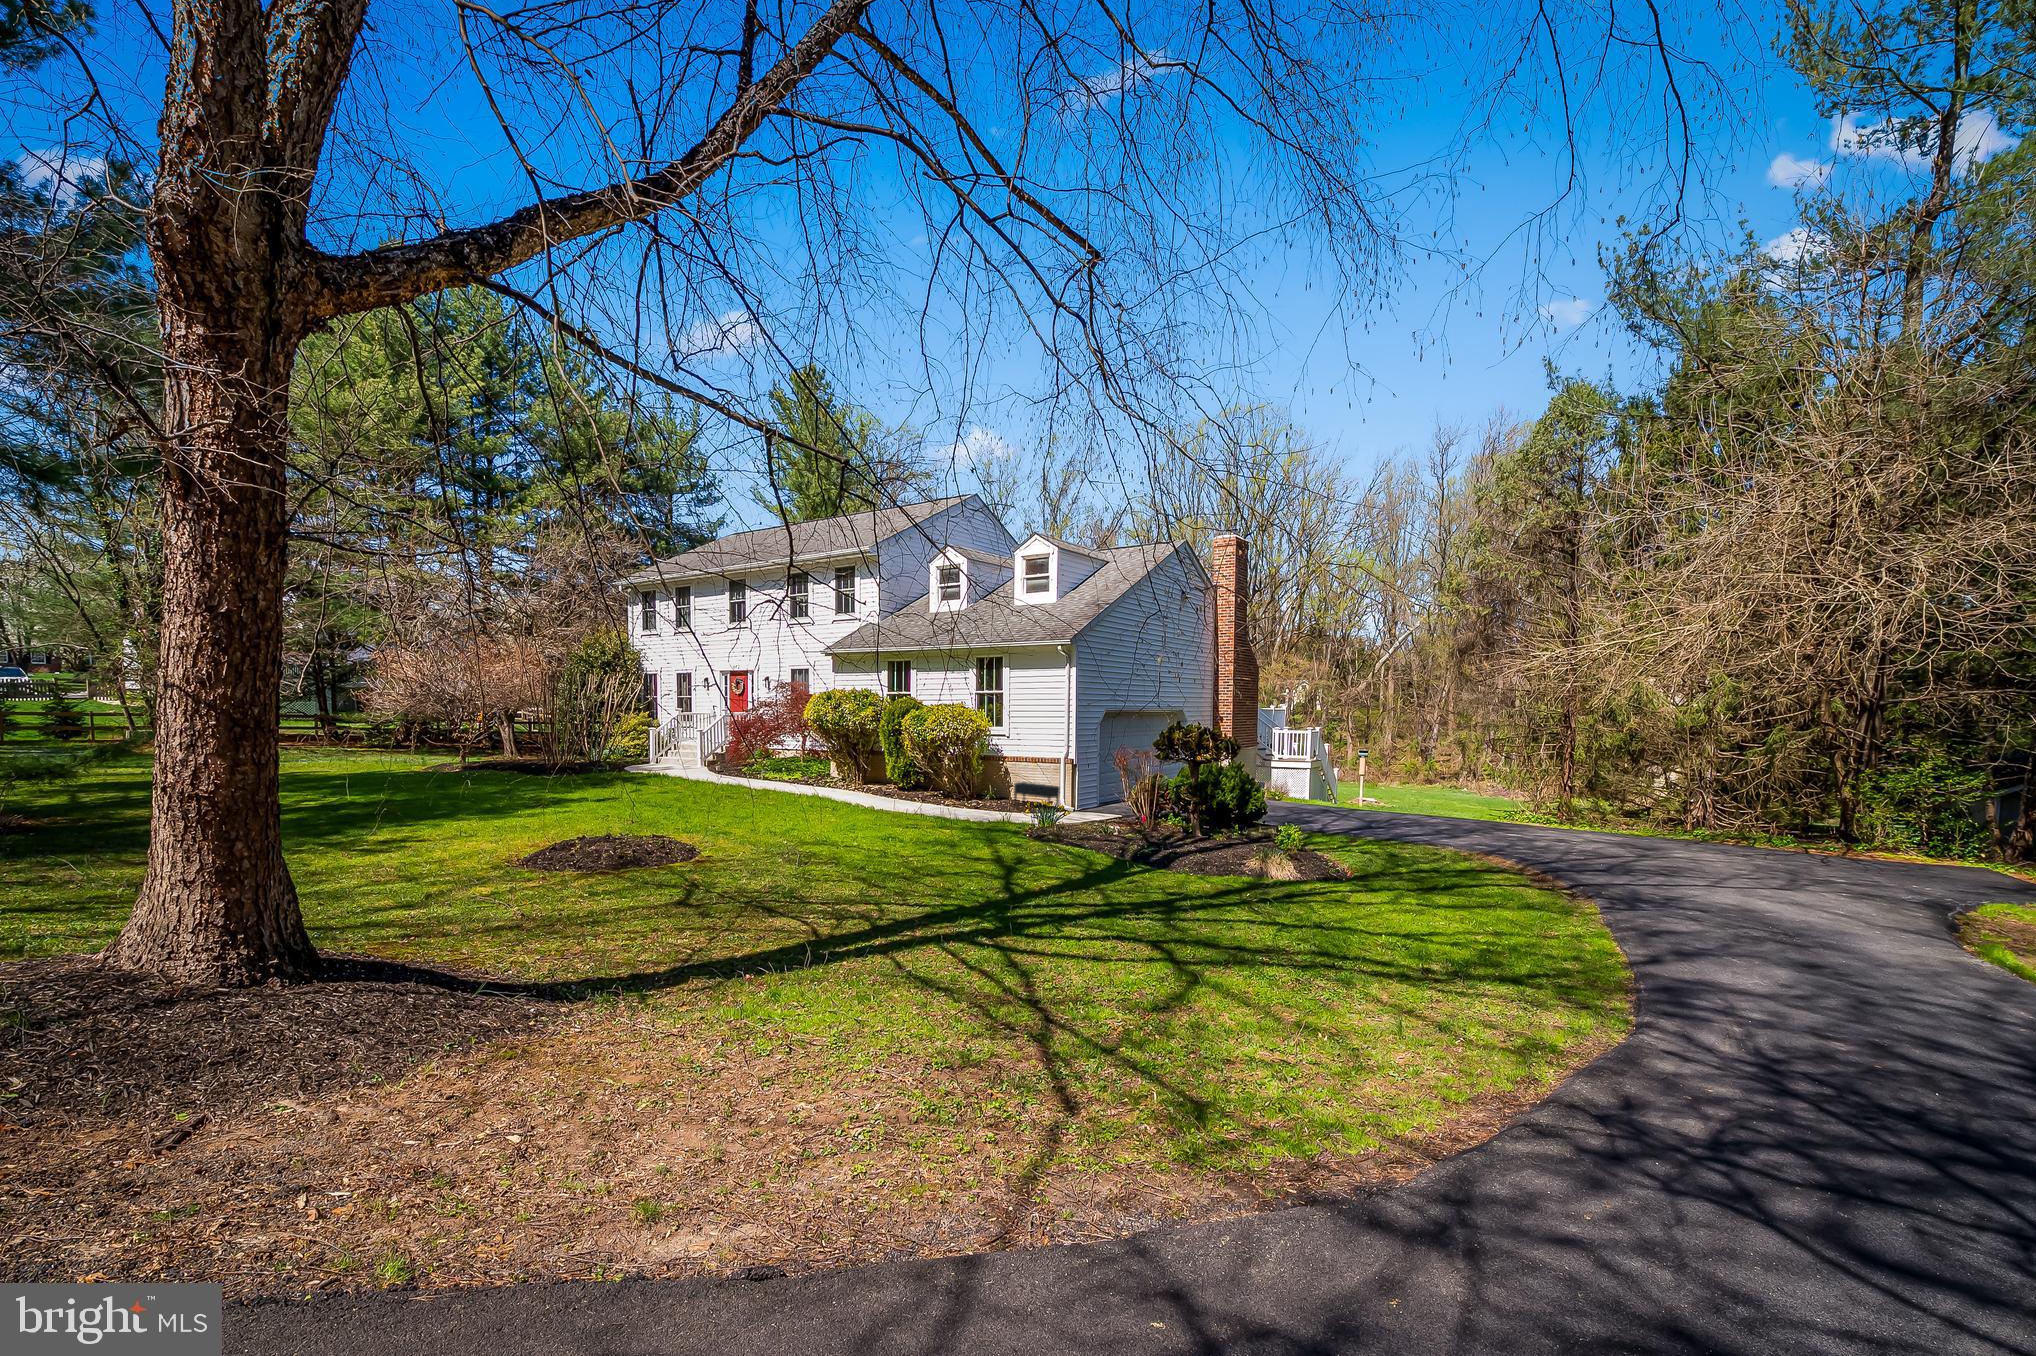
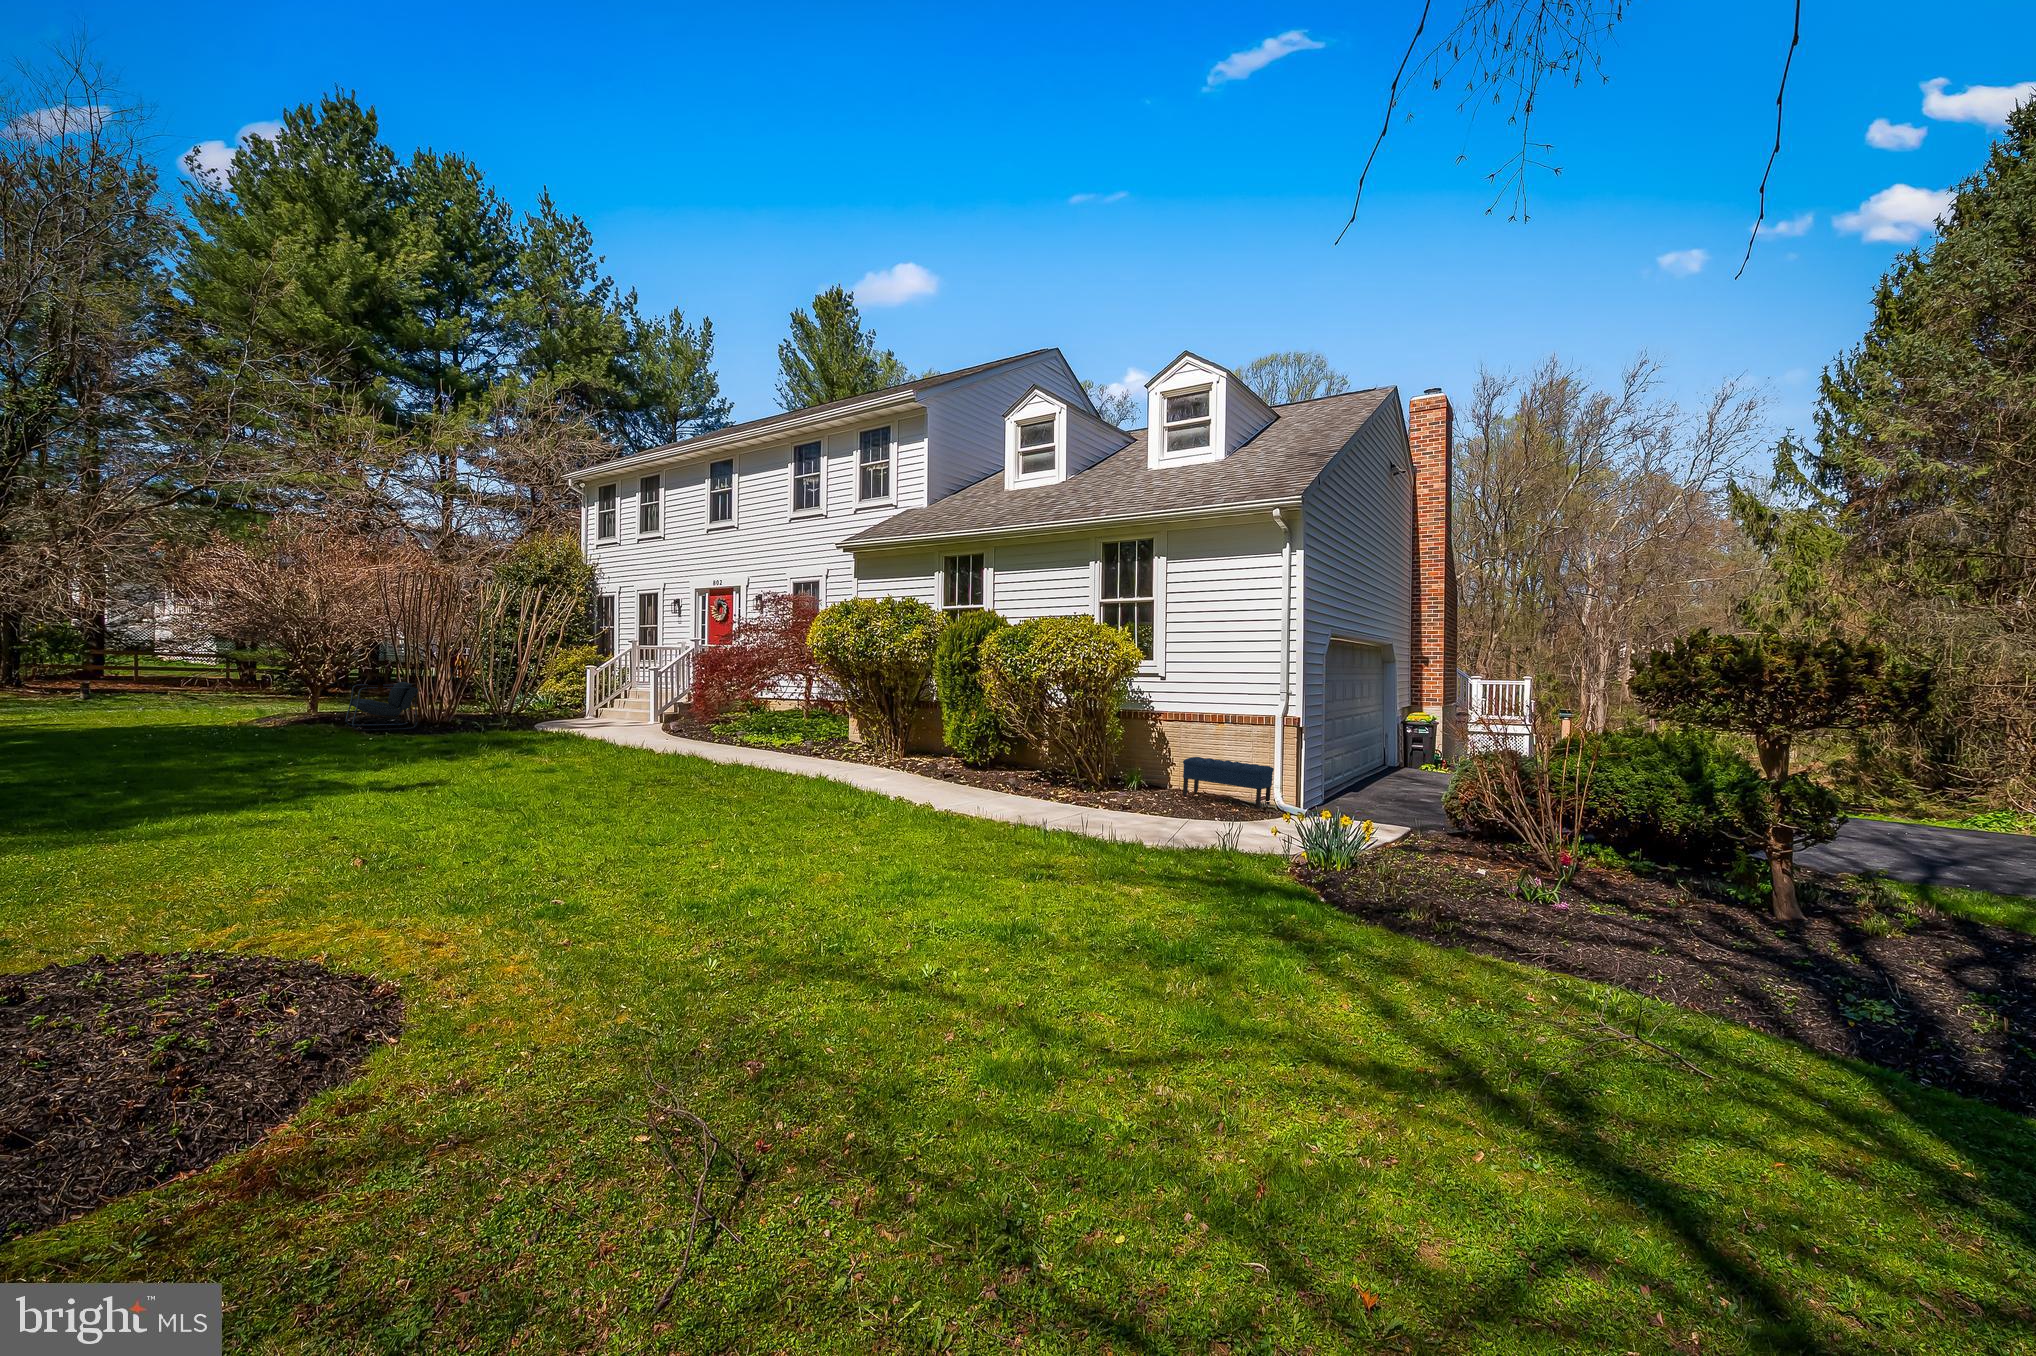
armchair: none [520,744,564,774] -> present [346,682,418,730]

